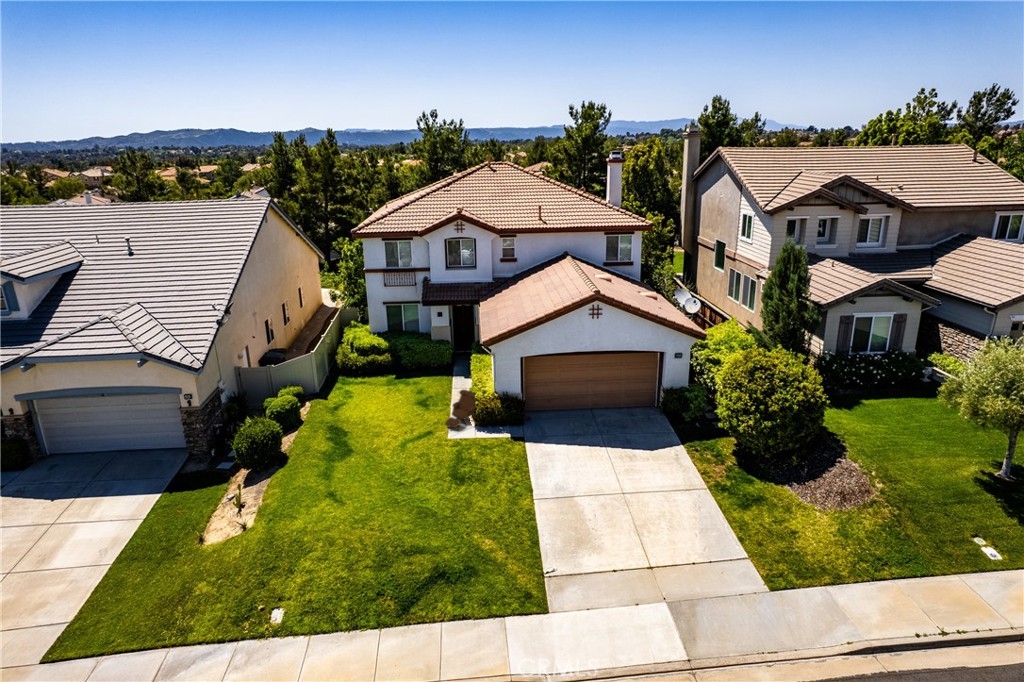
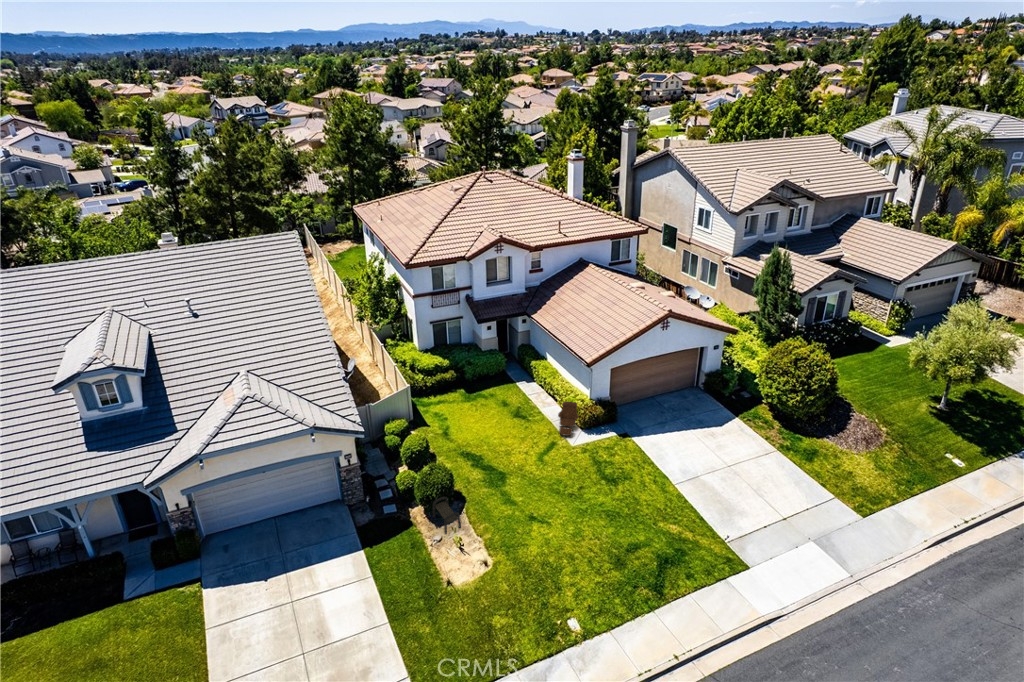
bench: none [237,456,266,496] -> present [433,497,461,534]

